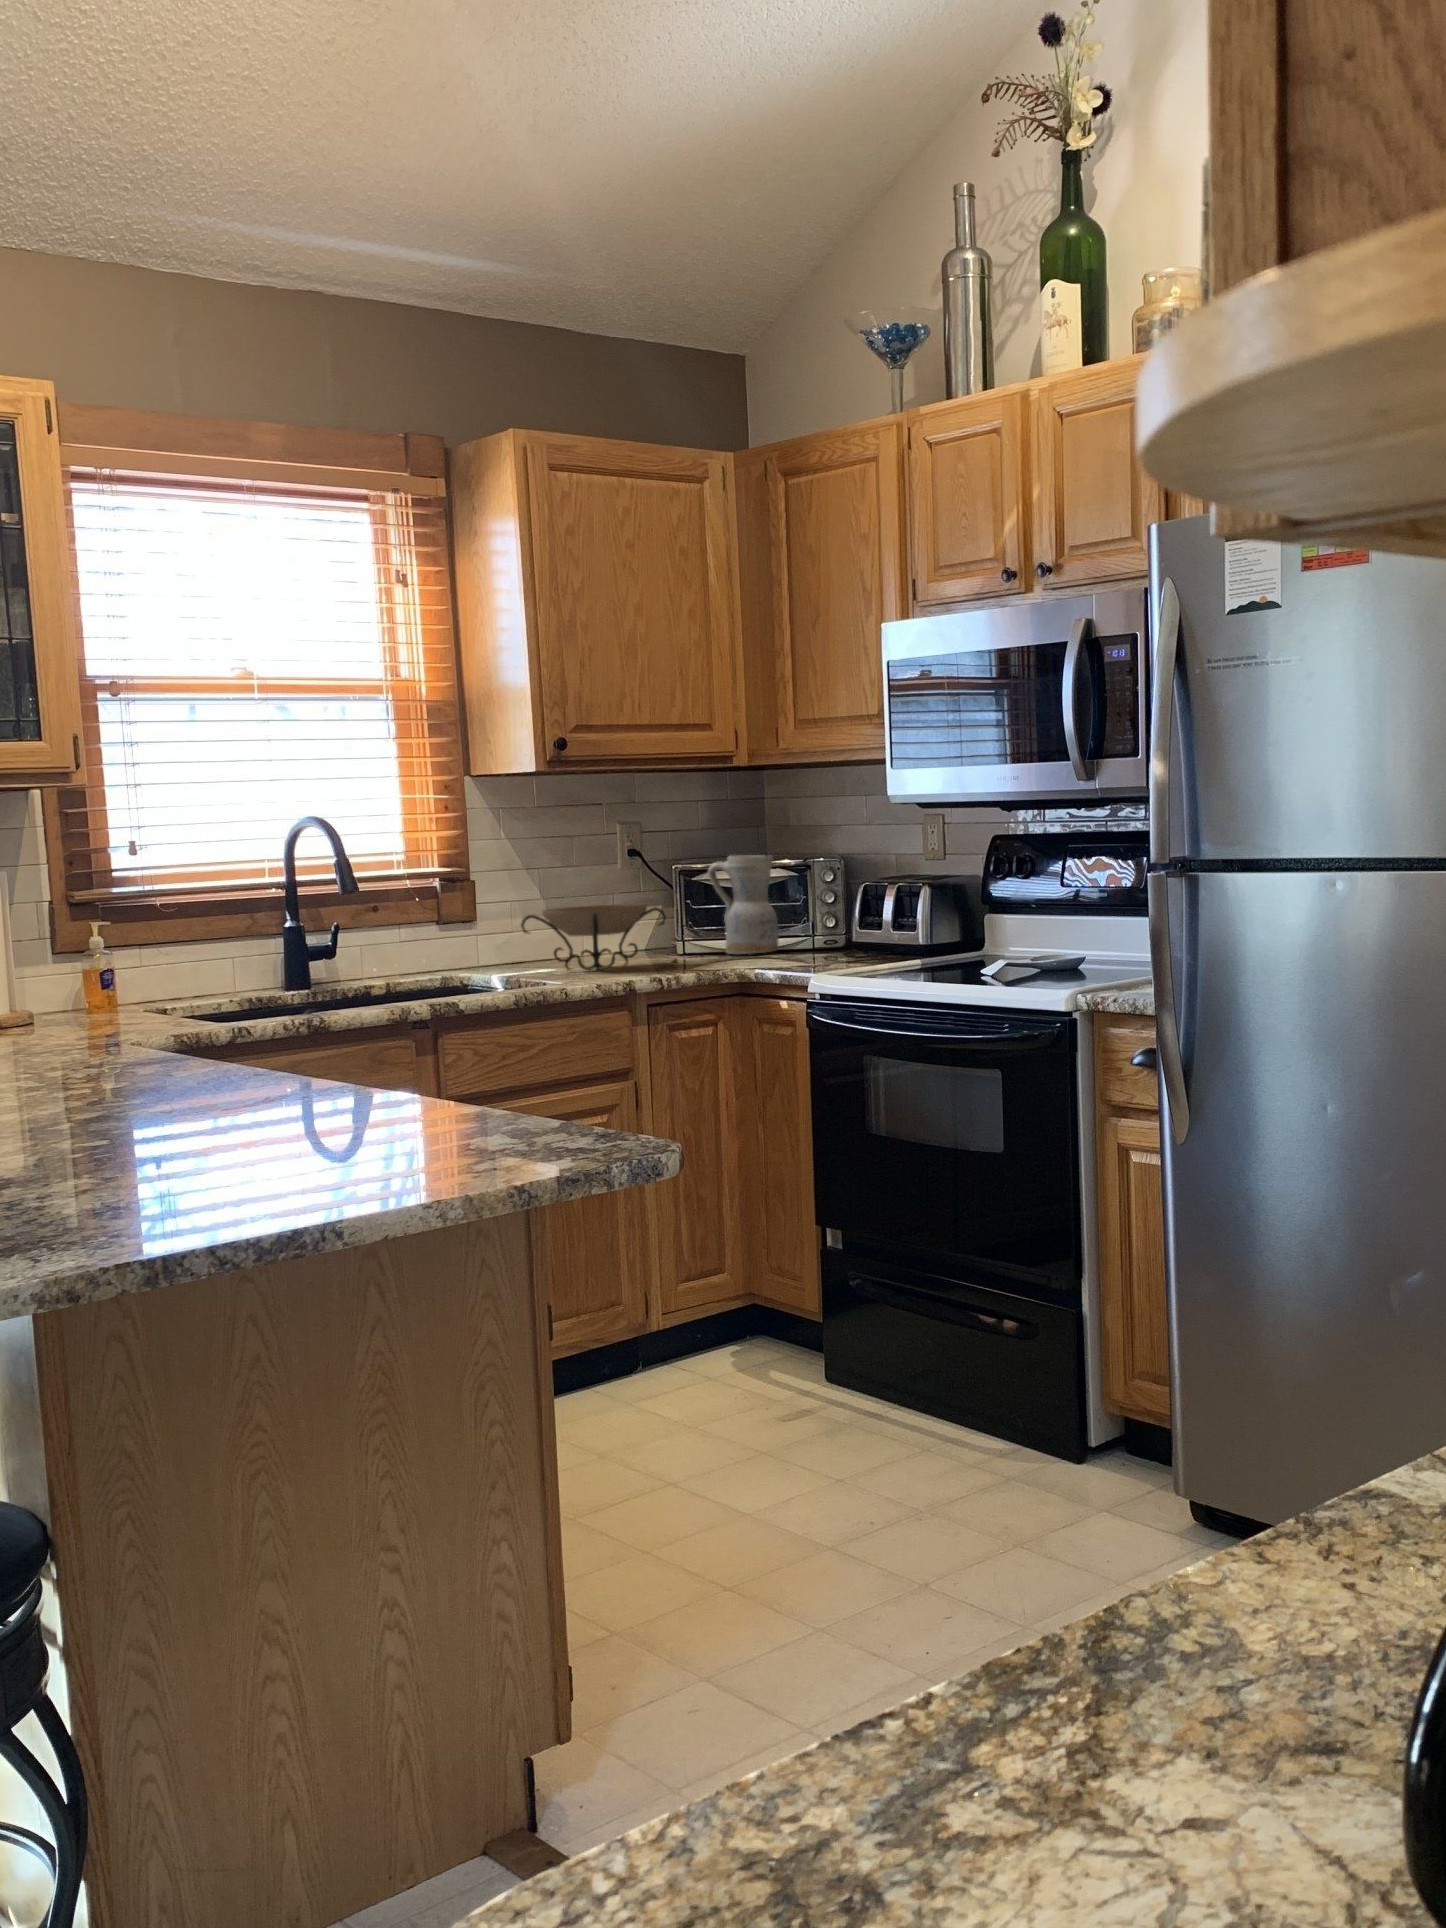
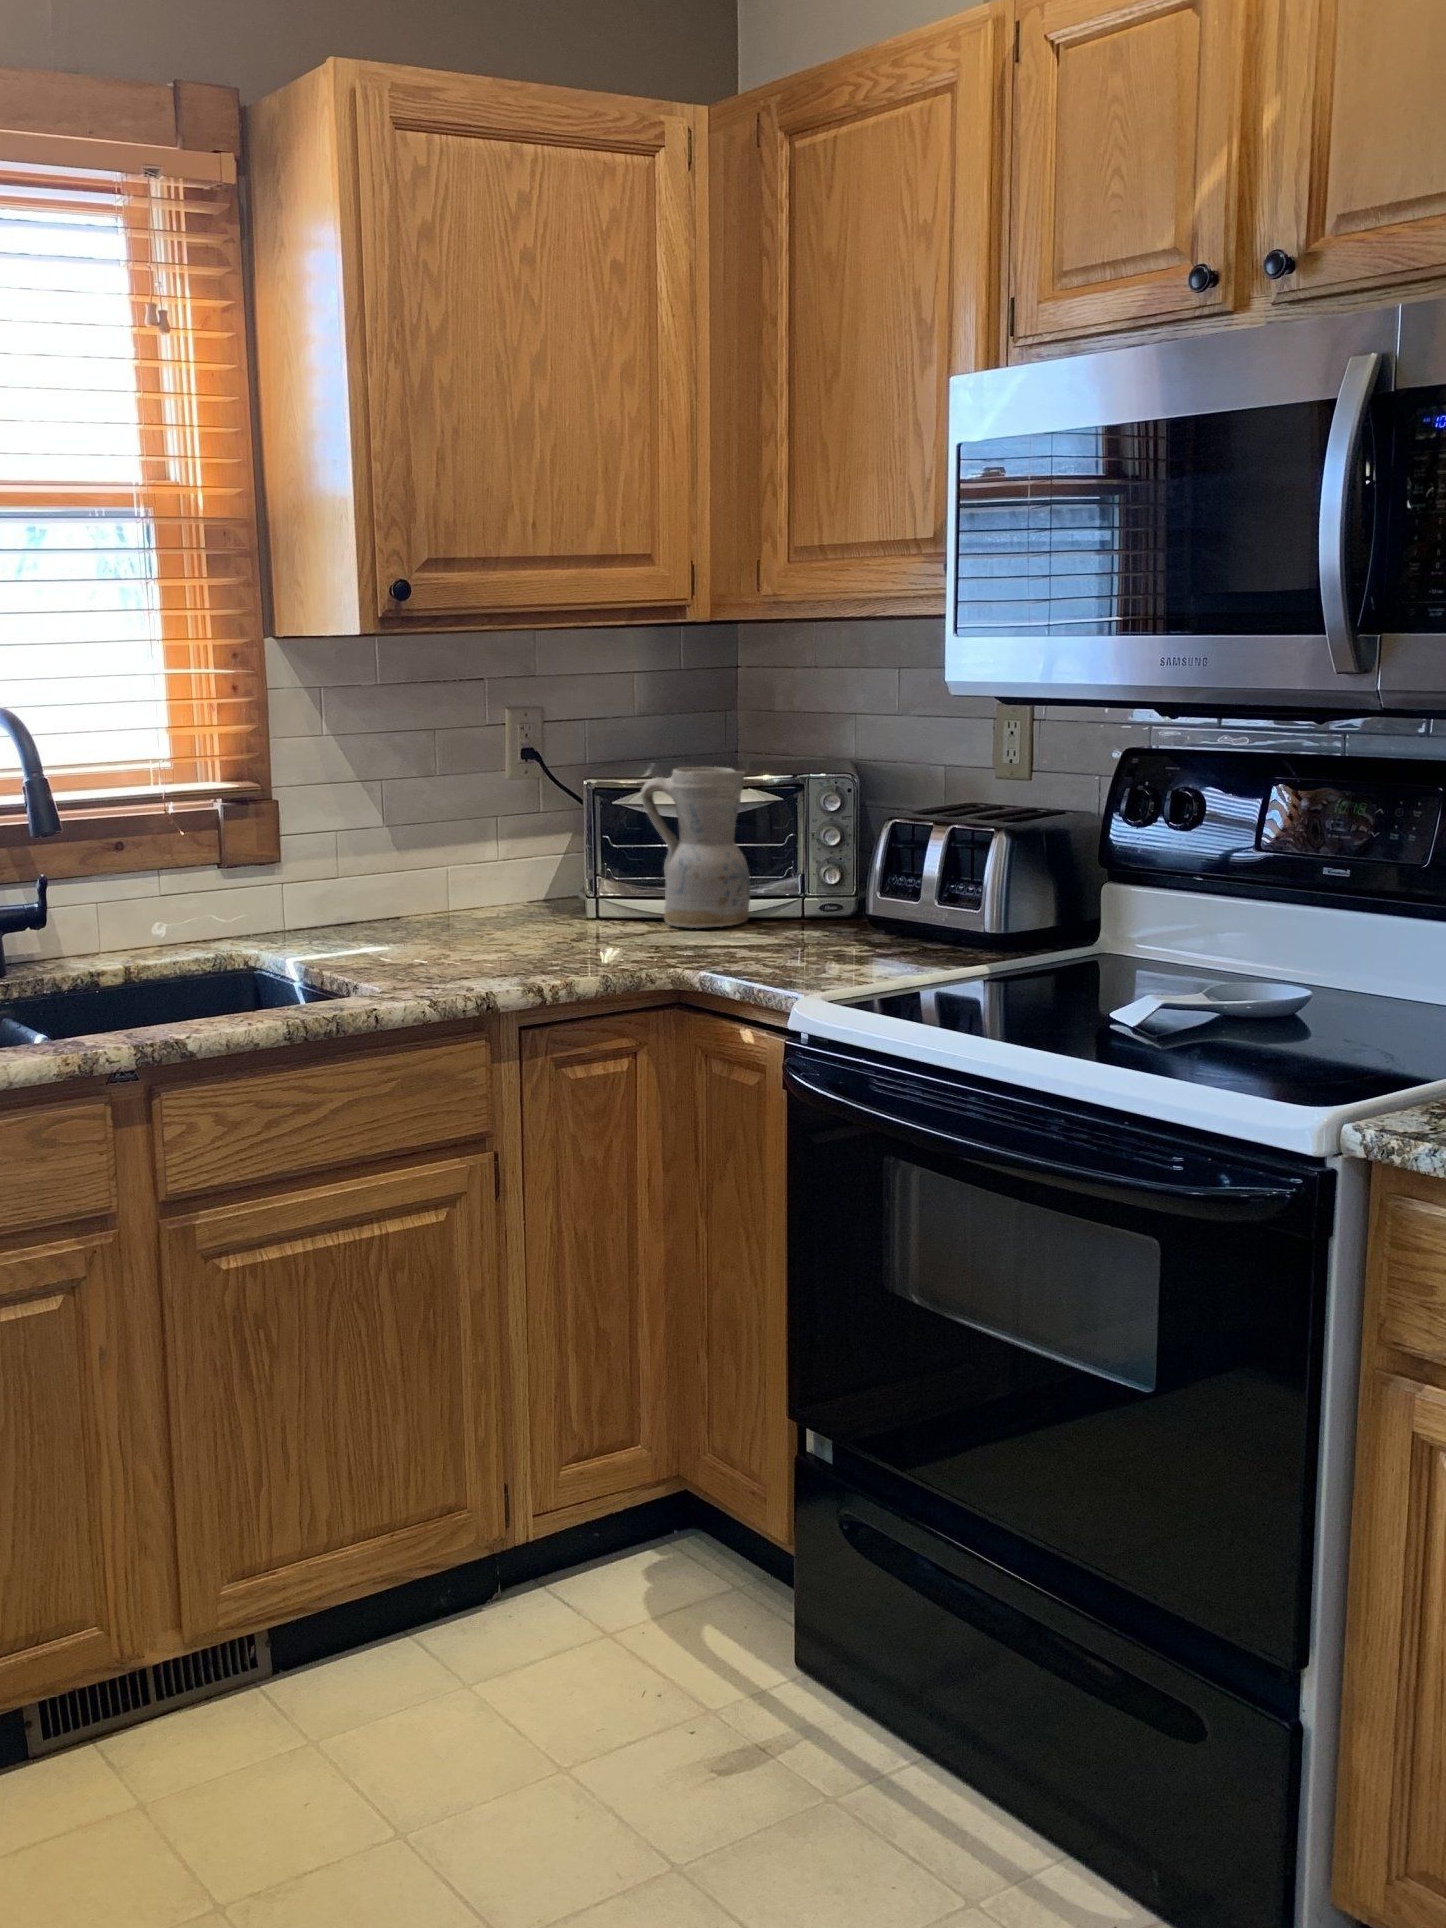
decorative bowl: present [521,904,666,970] -> none [333,848,565,959]

